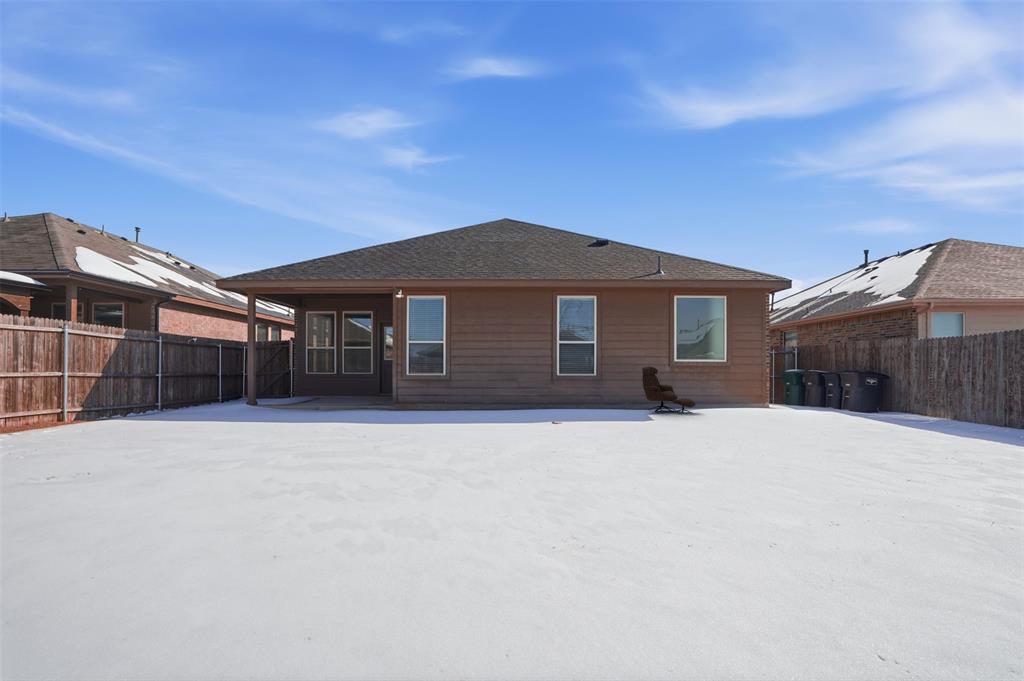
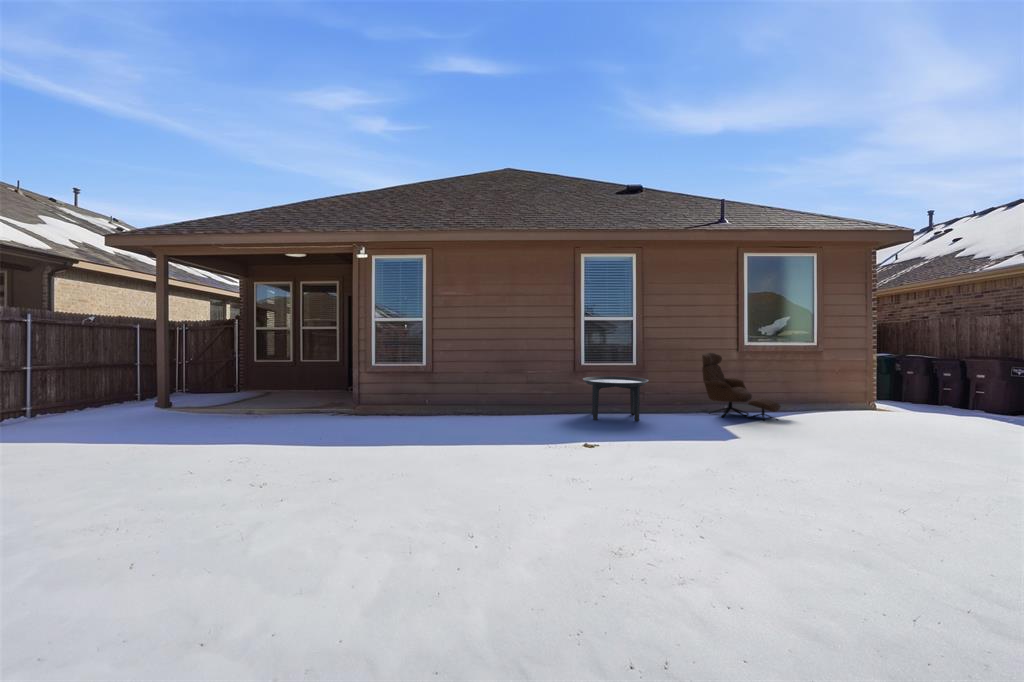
round table: none [557,383,603,414] -> present [583,376,648,421]

